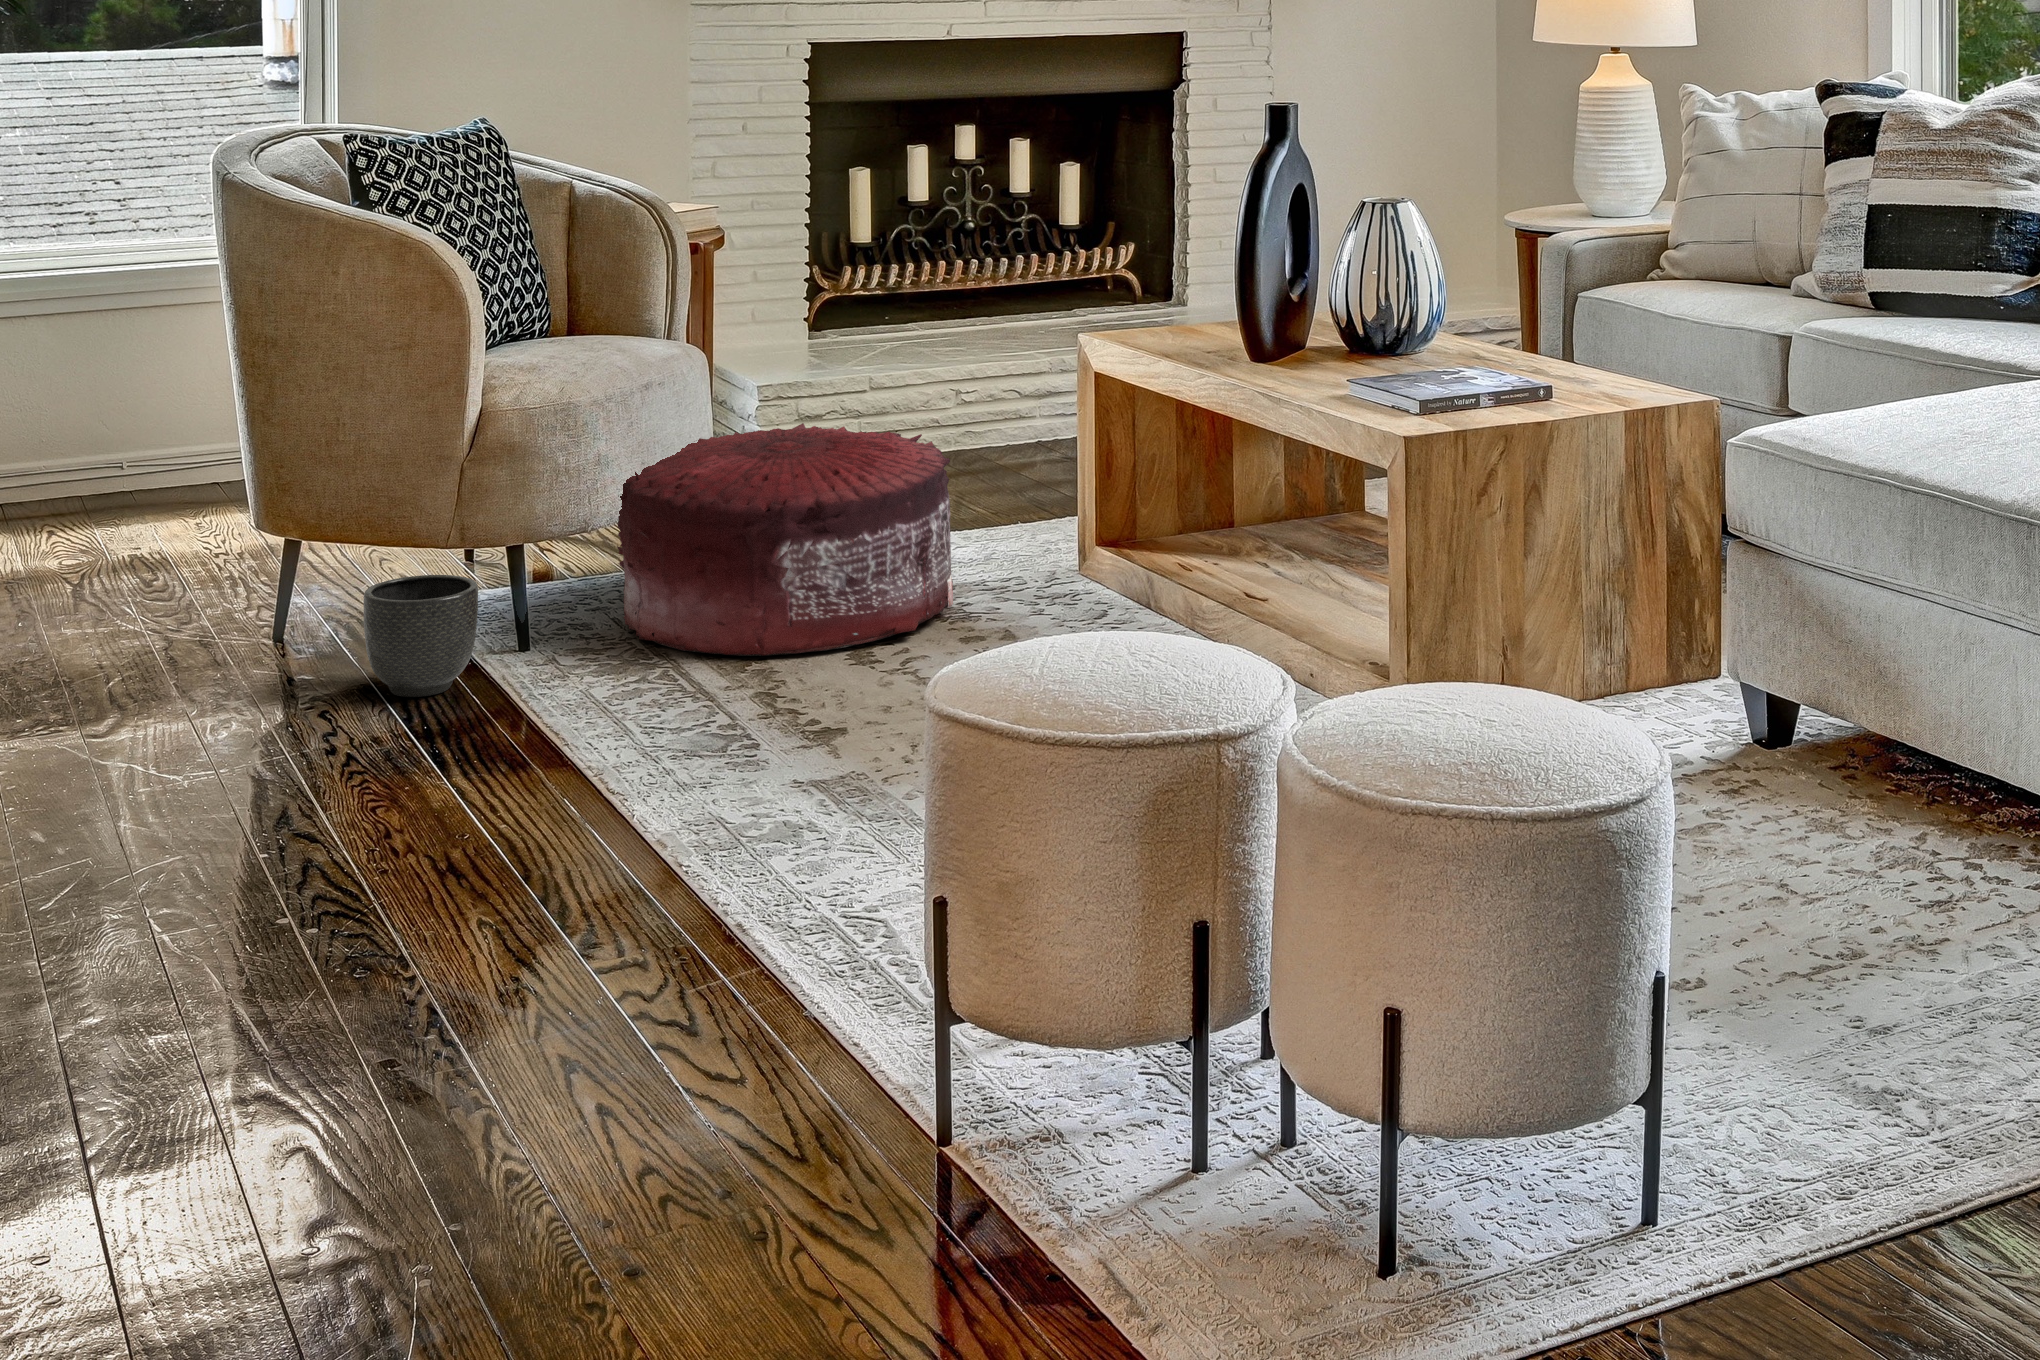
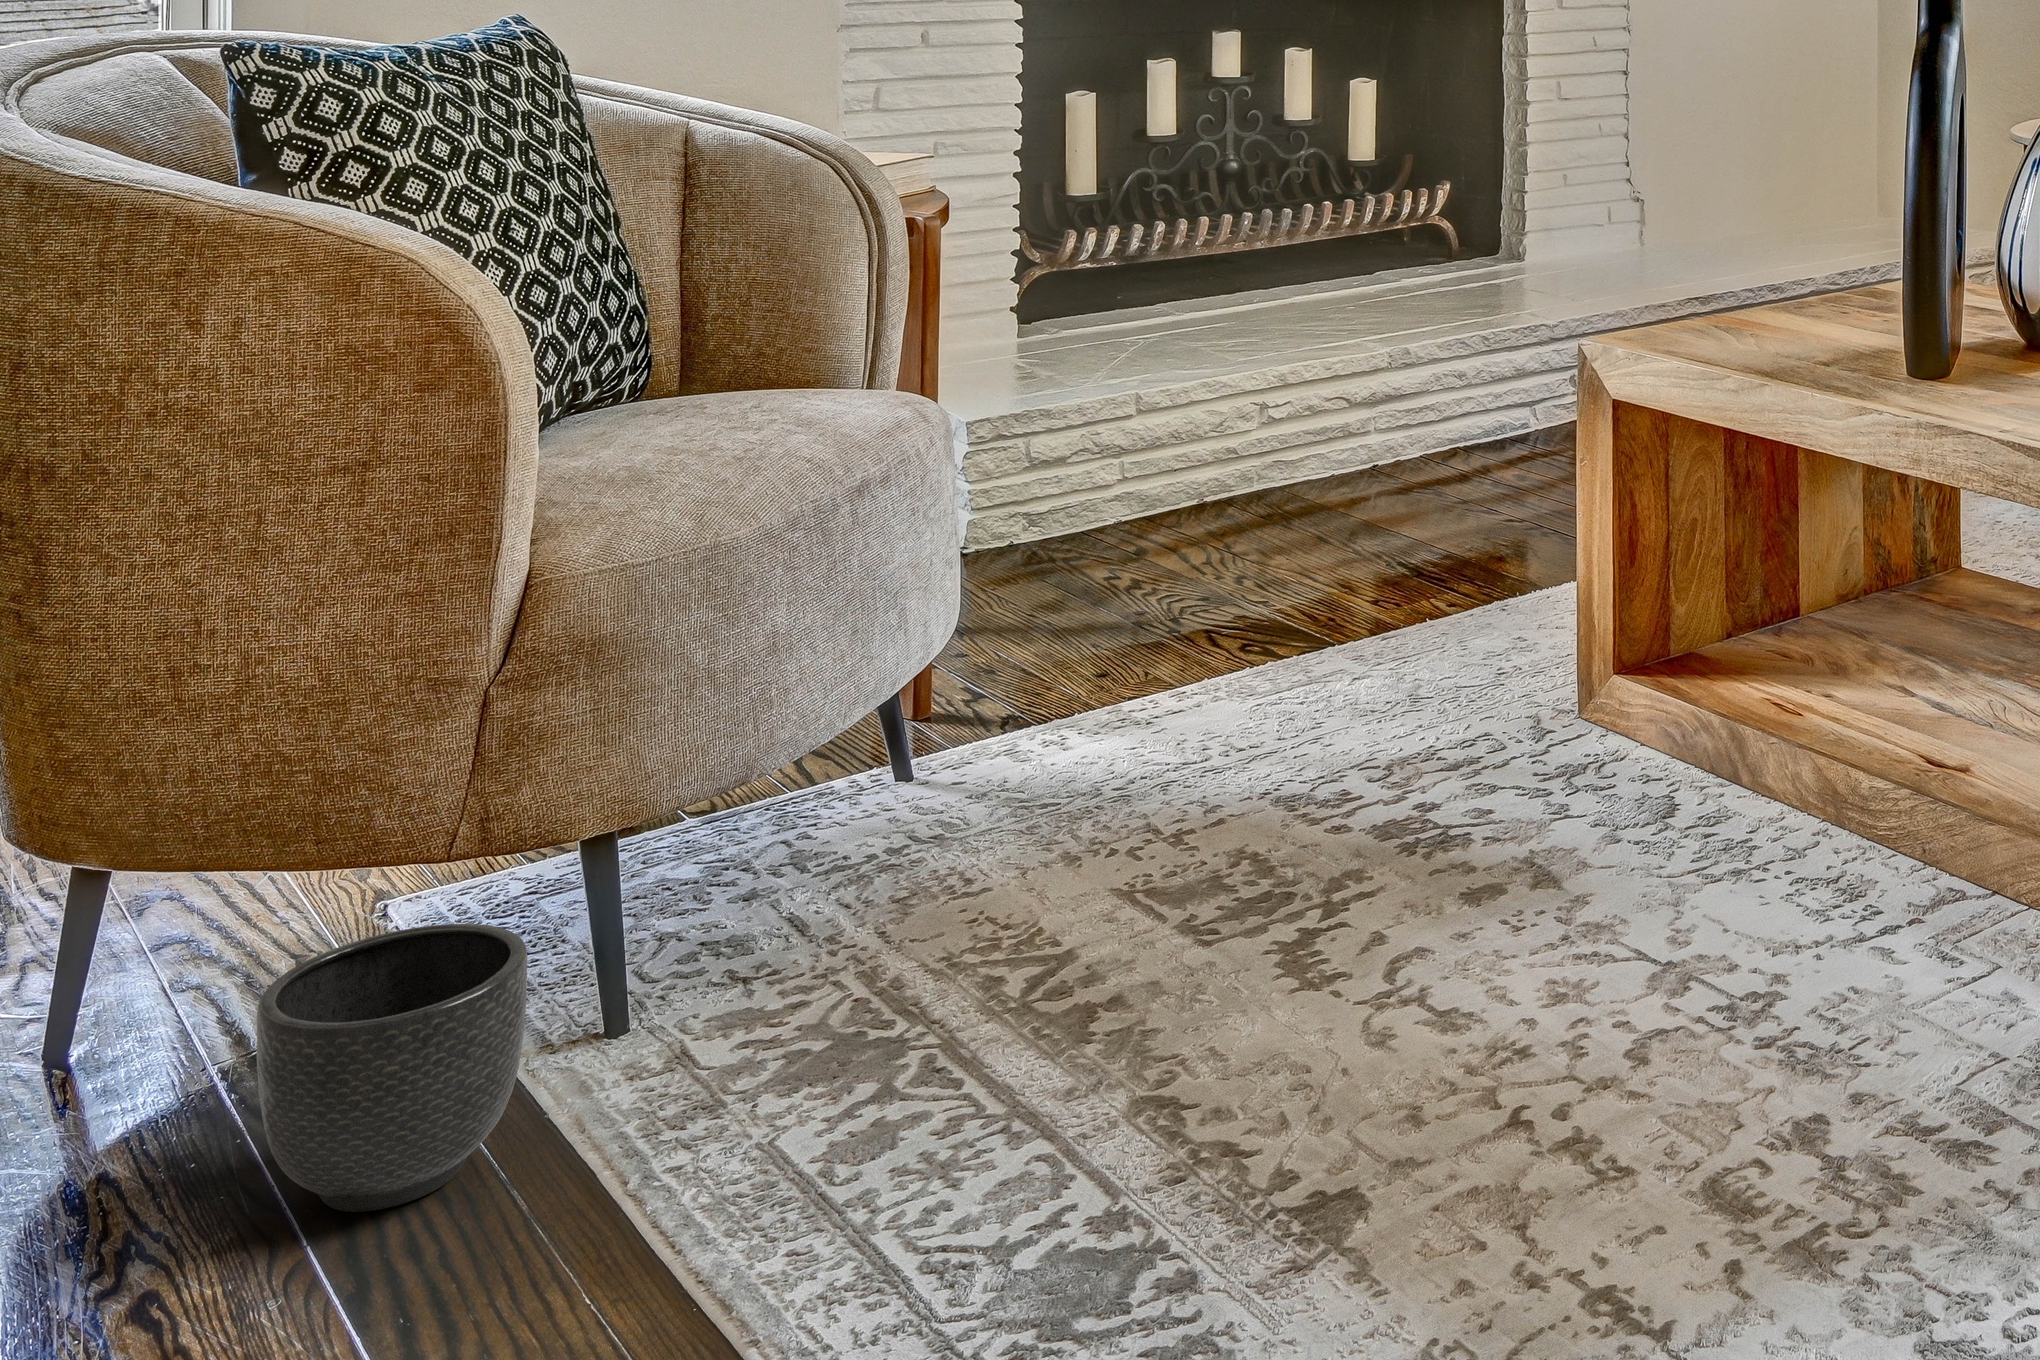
pouf: present [617,423,953,656] -> none [807,517,1415,995]

